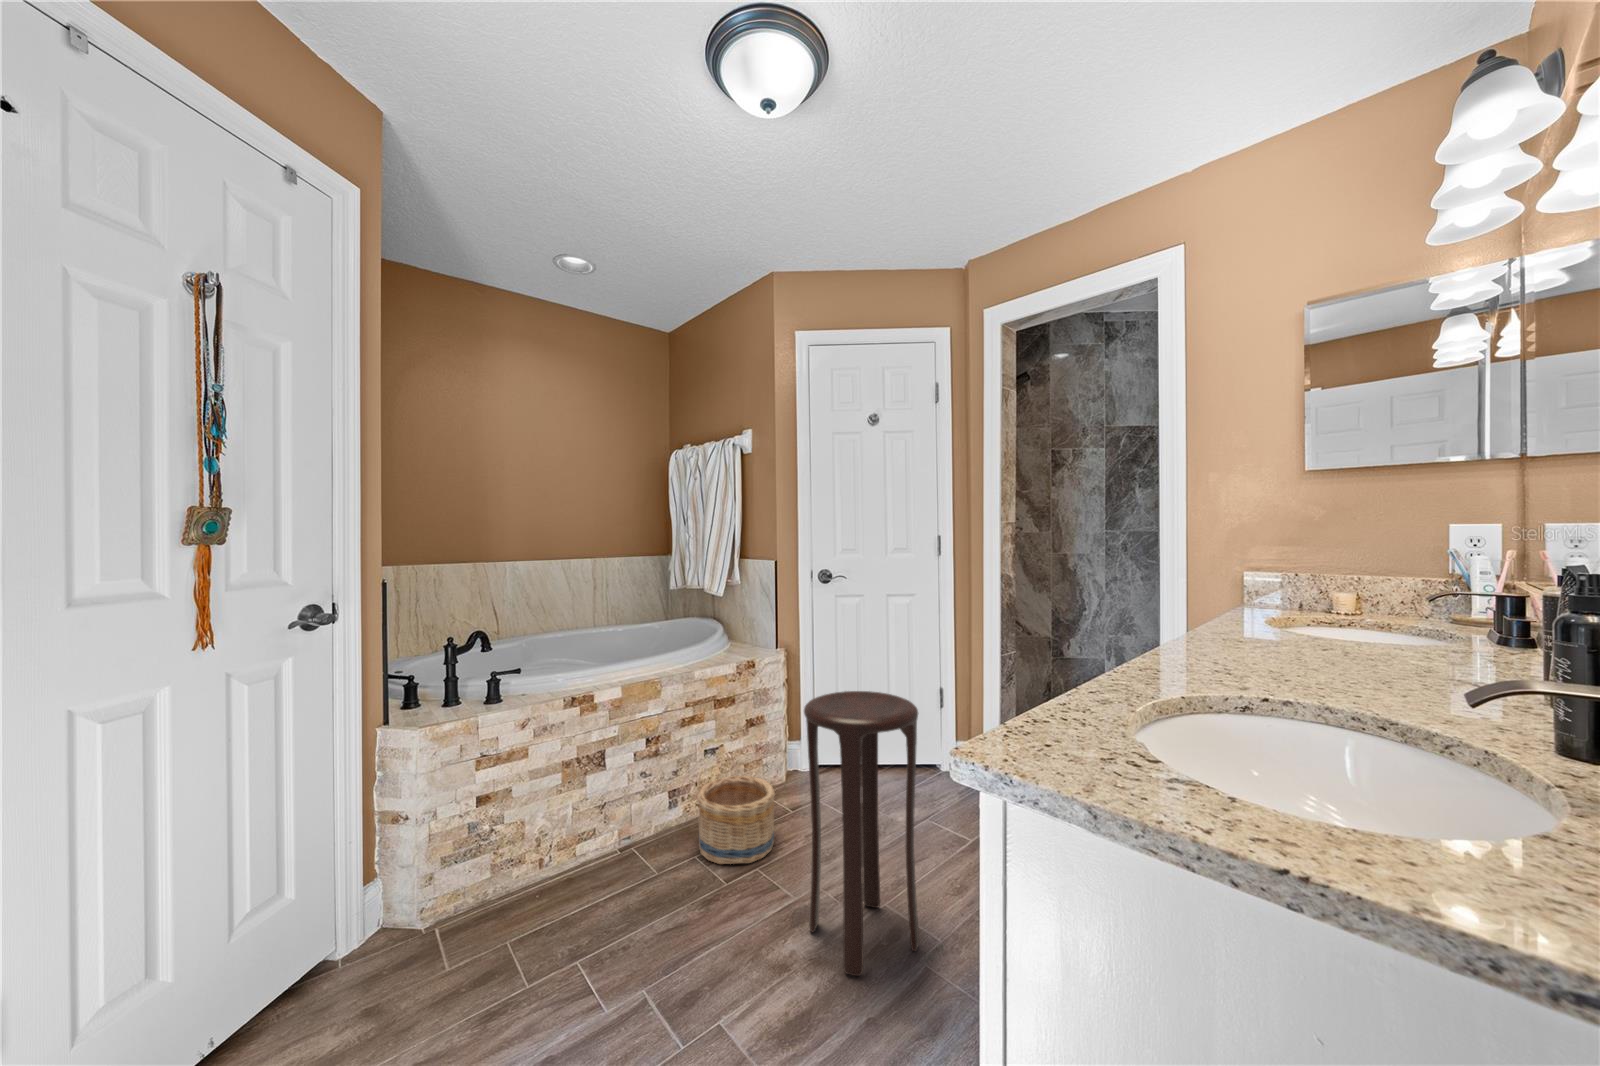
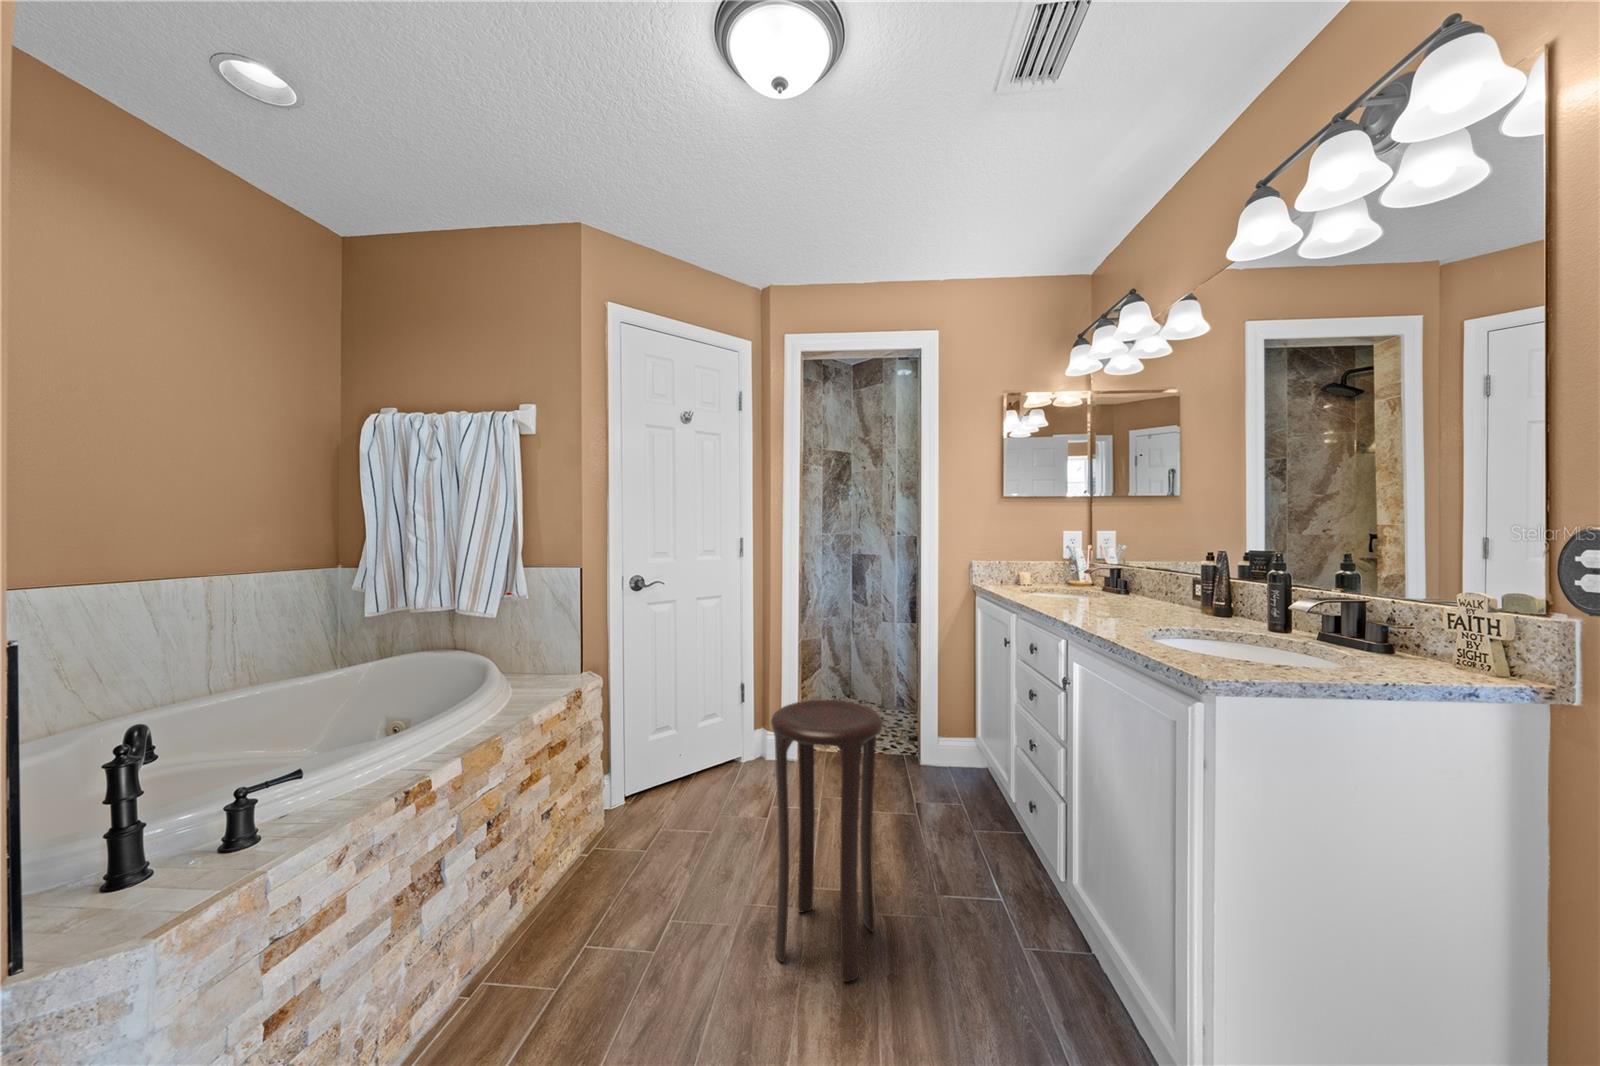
basket: present [697,776,775,864] -> none [569,825,666,946]

